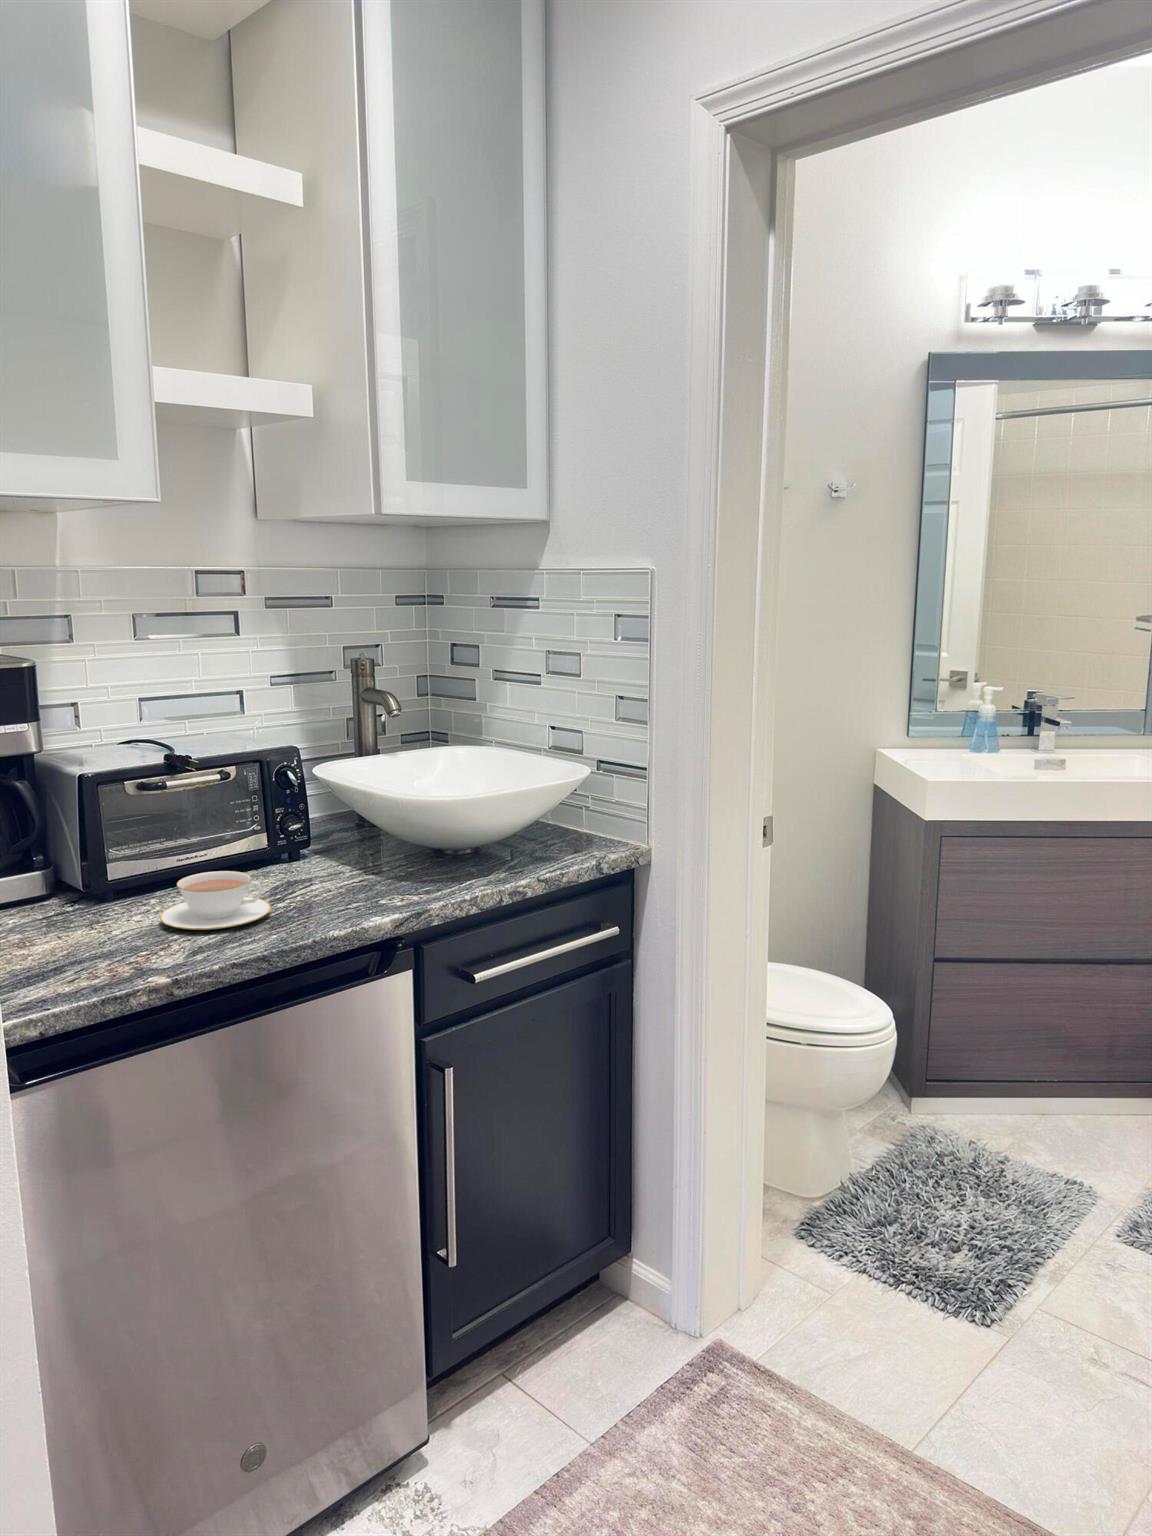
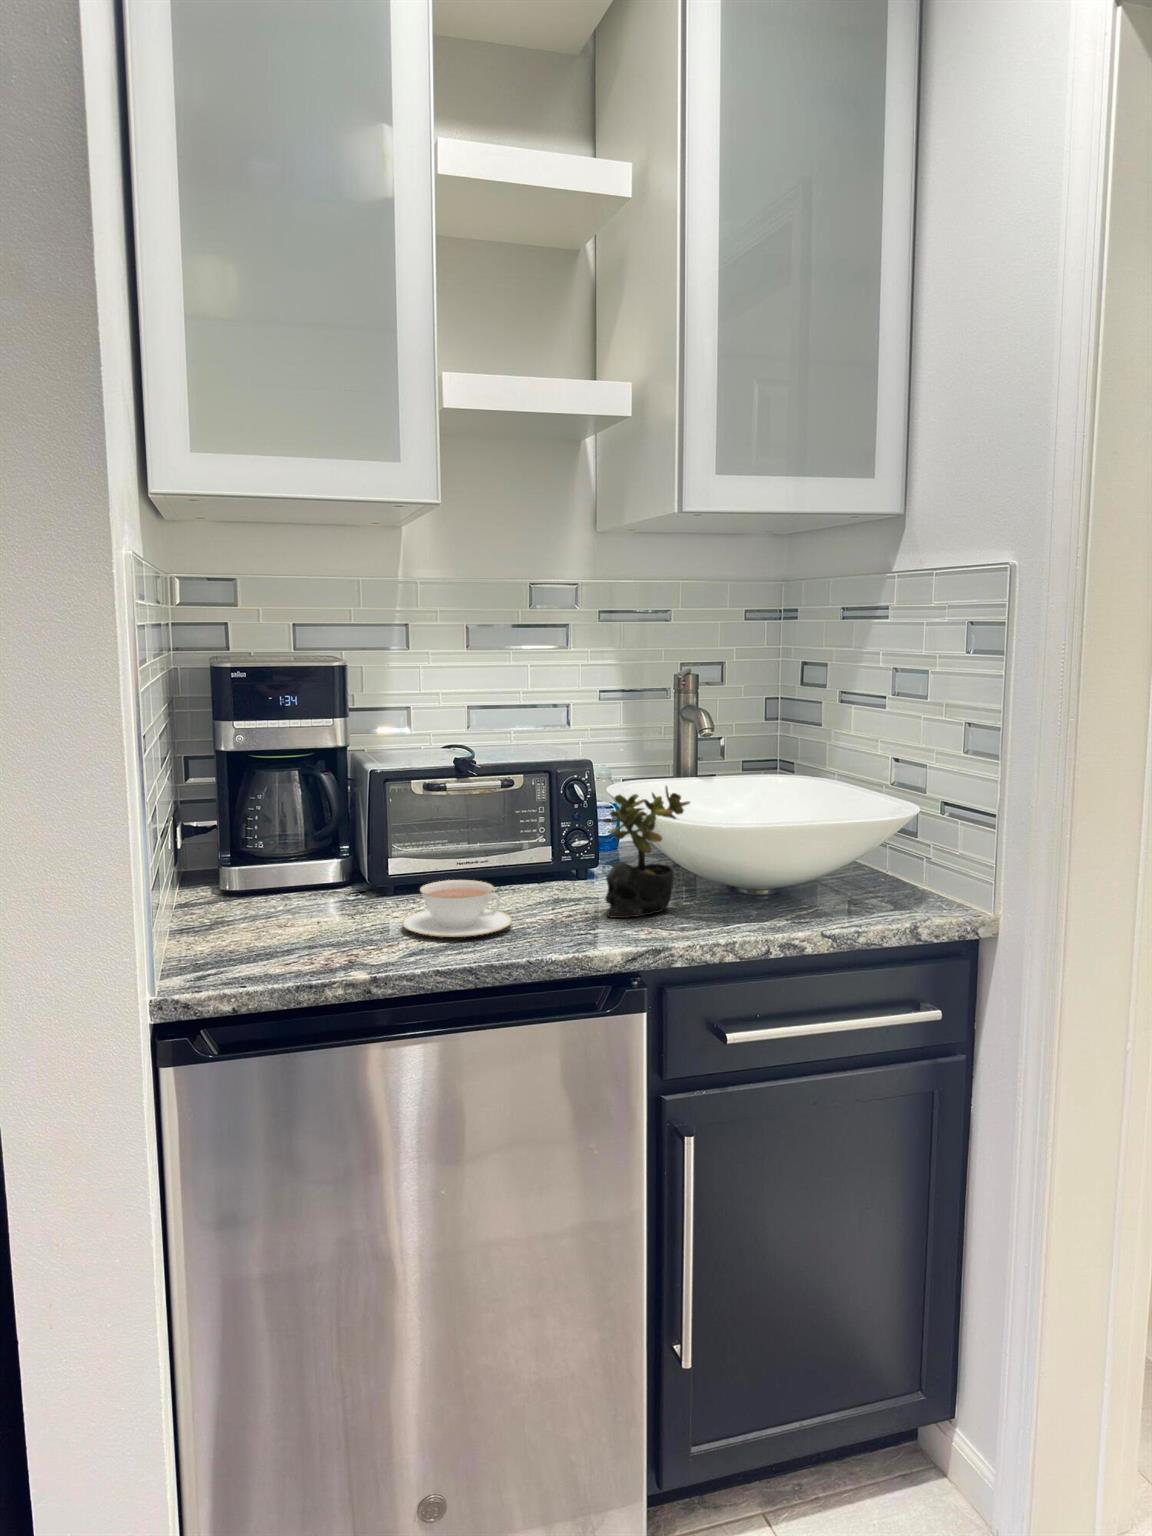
succulent plant: none [337,765,413,890] -> present [603,786,690,918]

